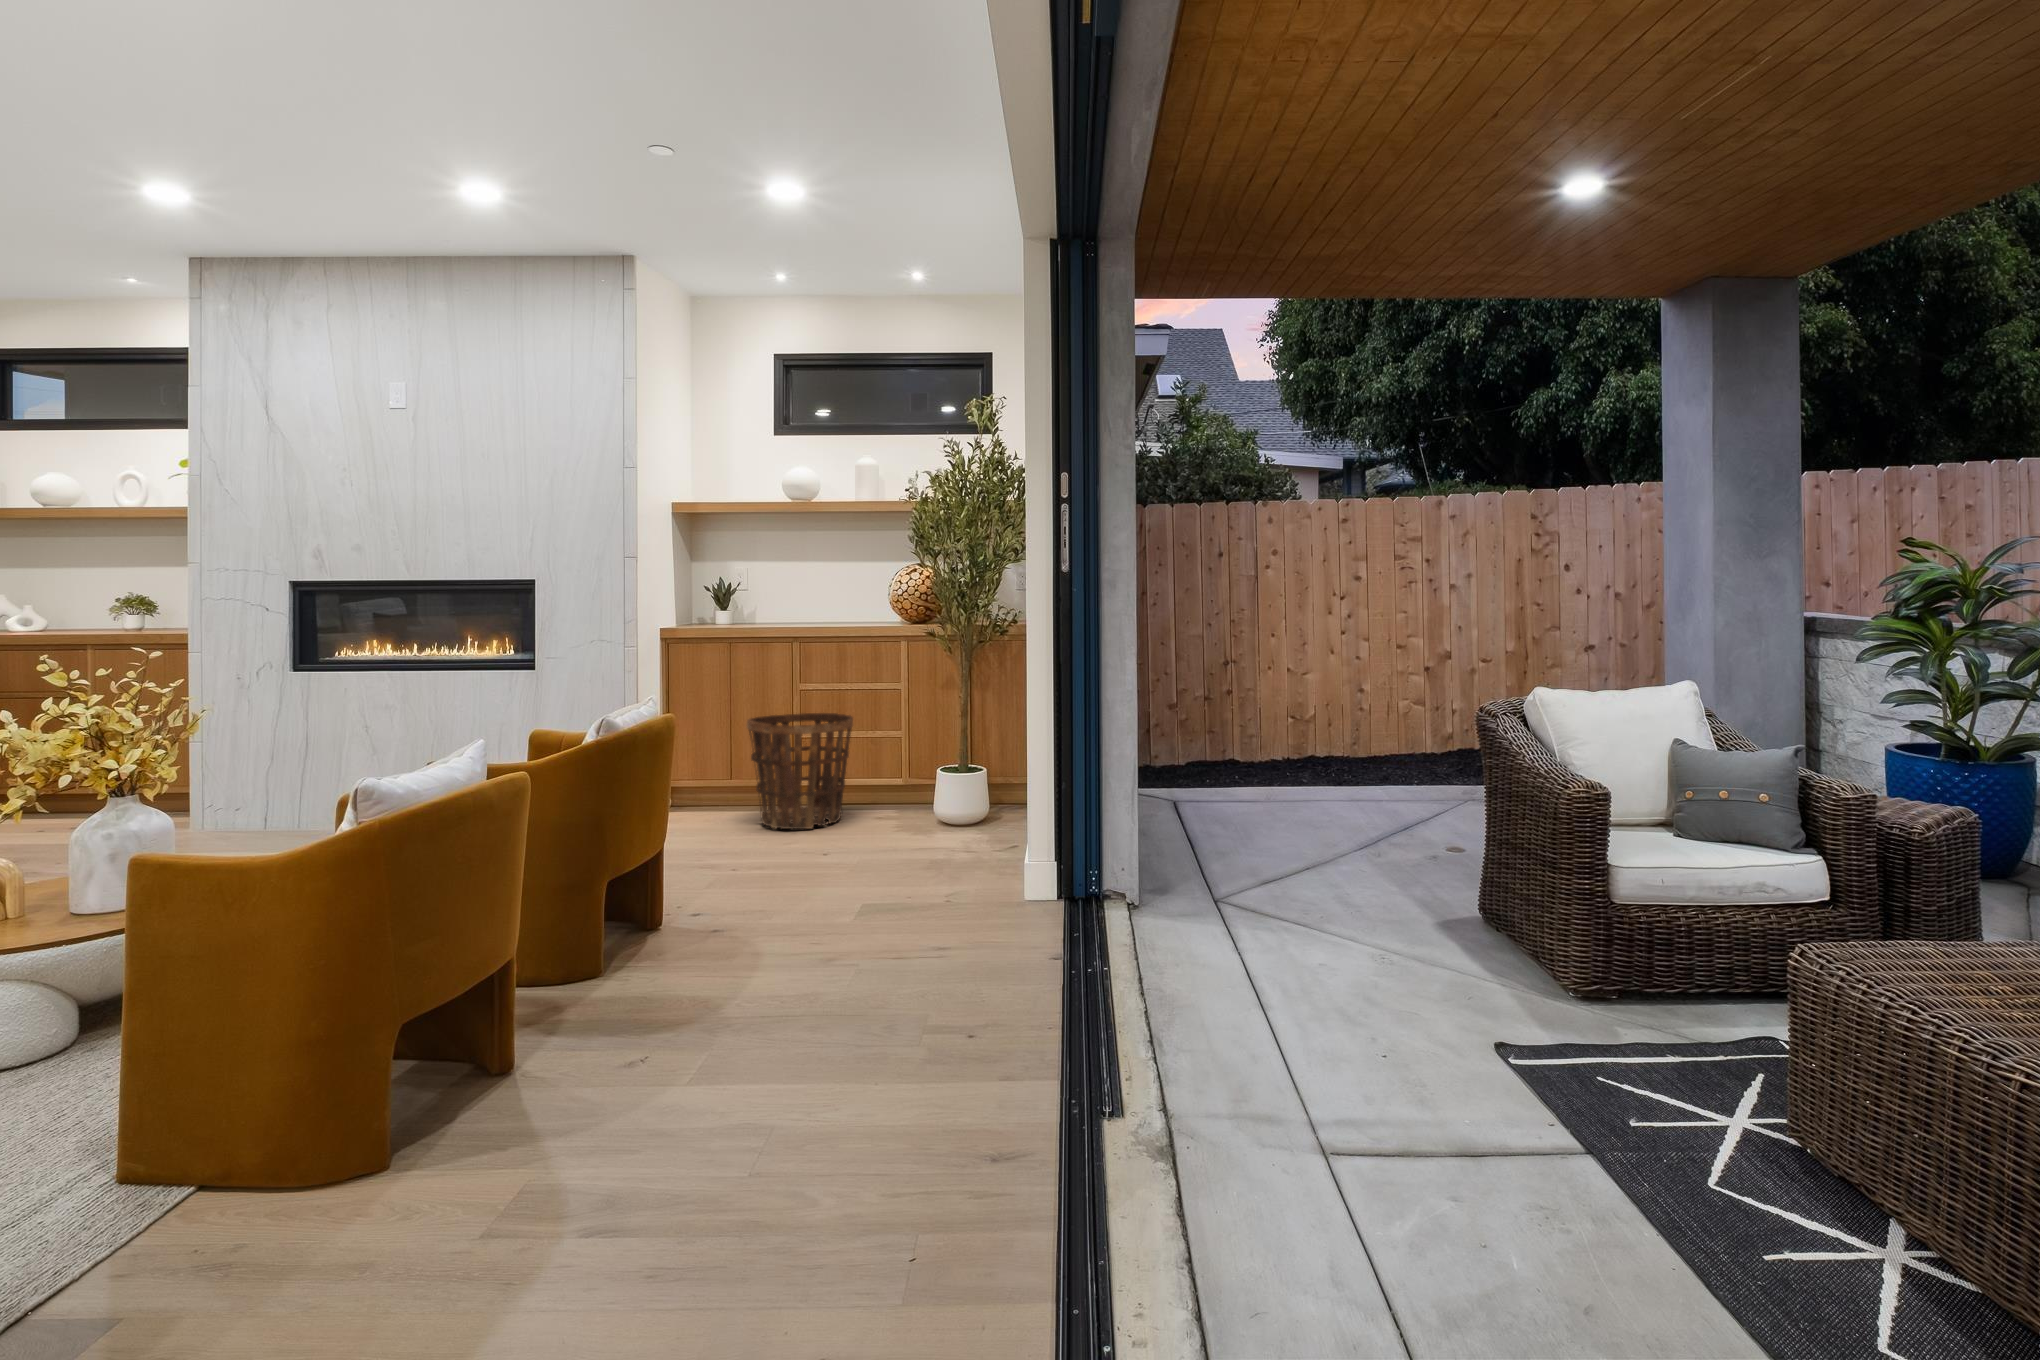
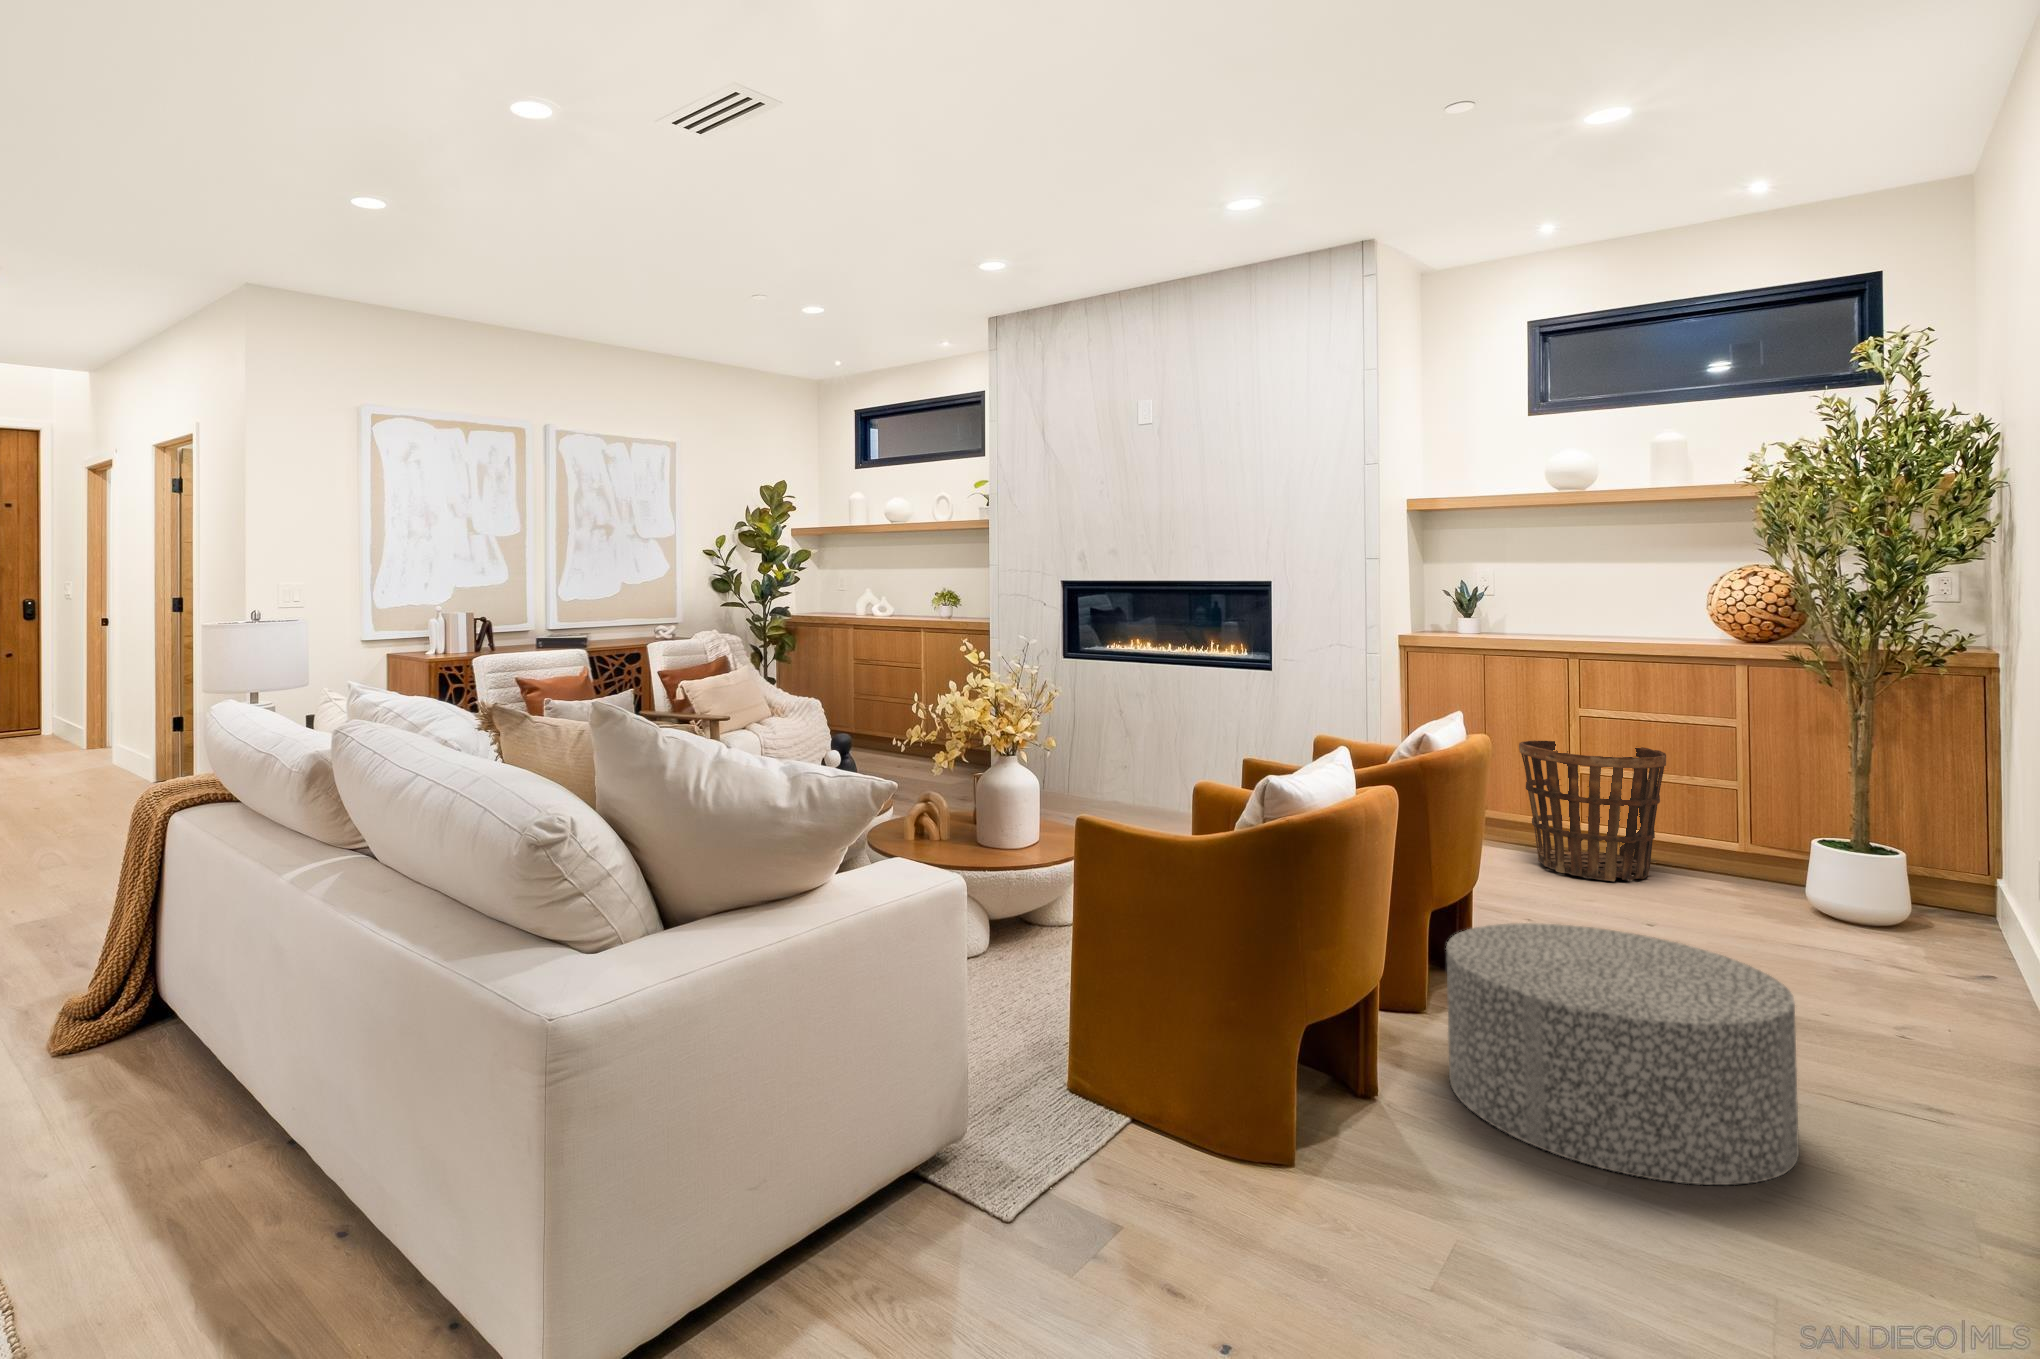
ottoman: none [582,875,837,1082] -> present [1446,923,1799,1185]

